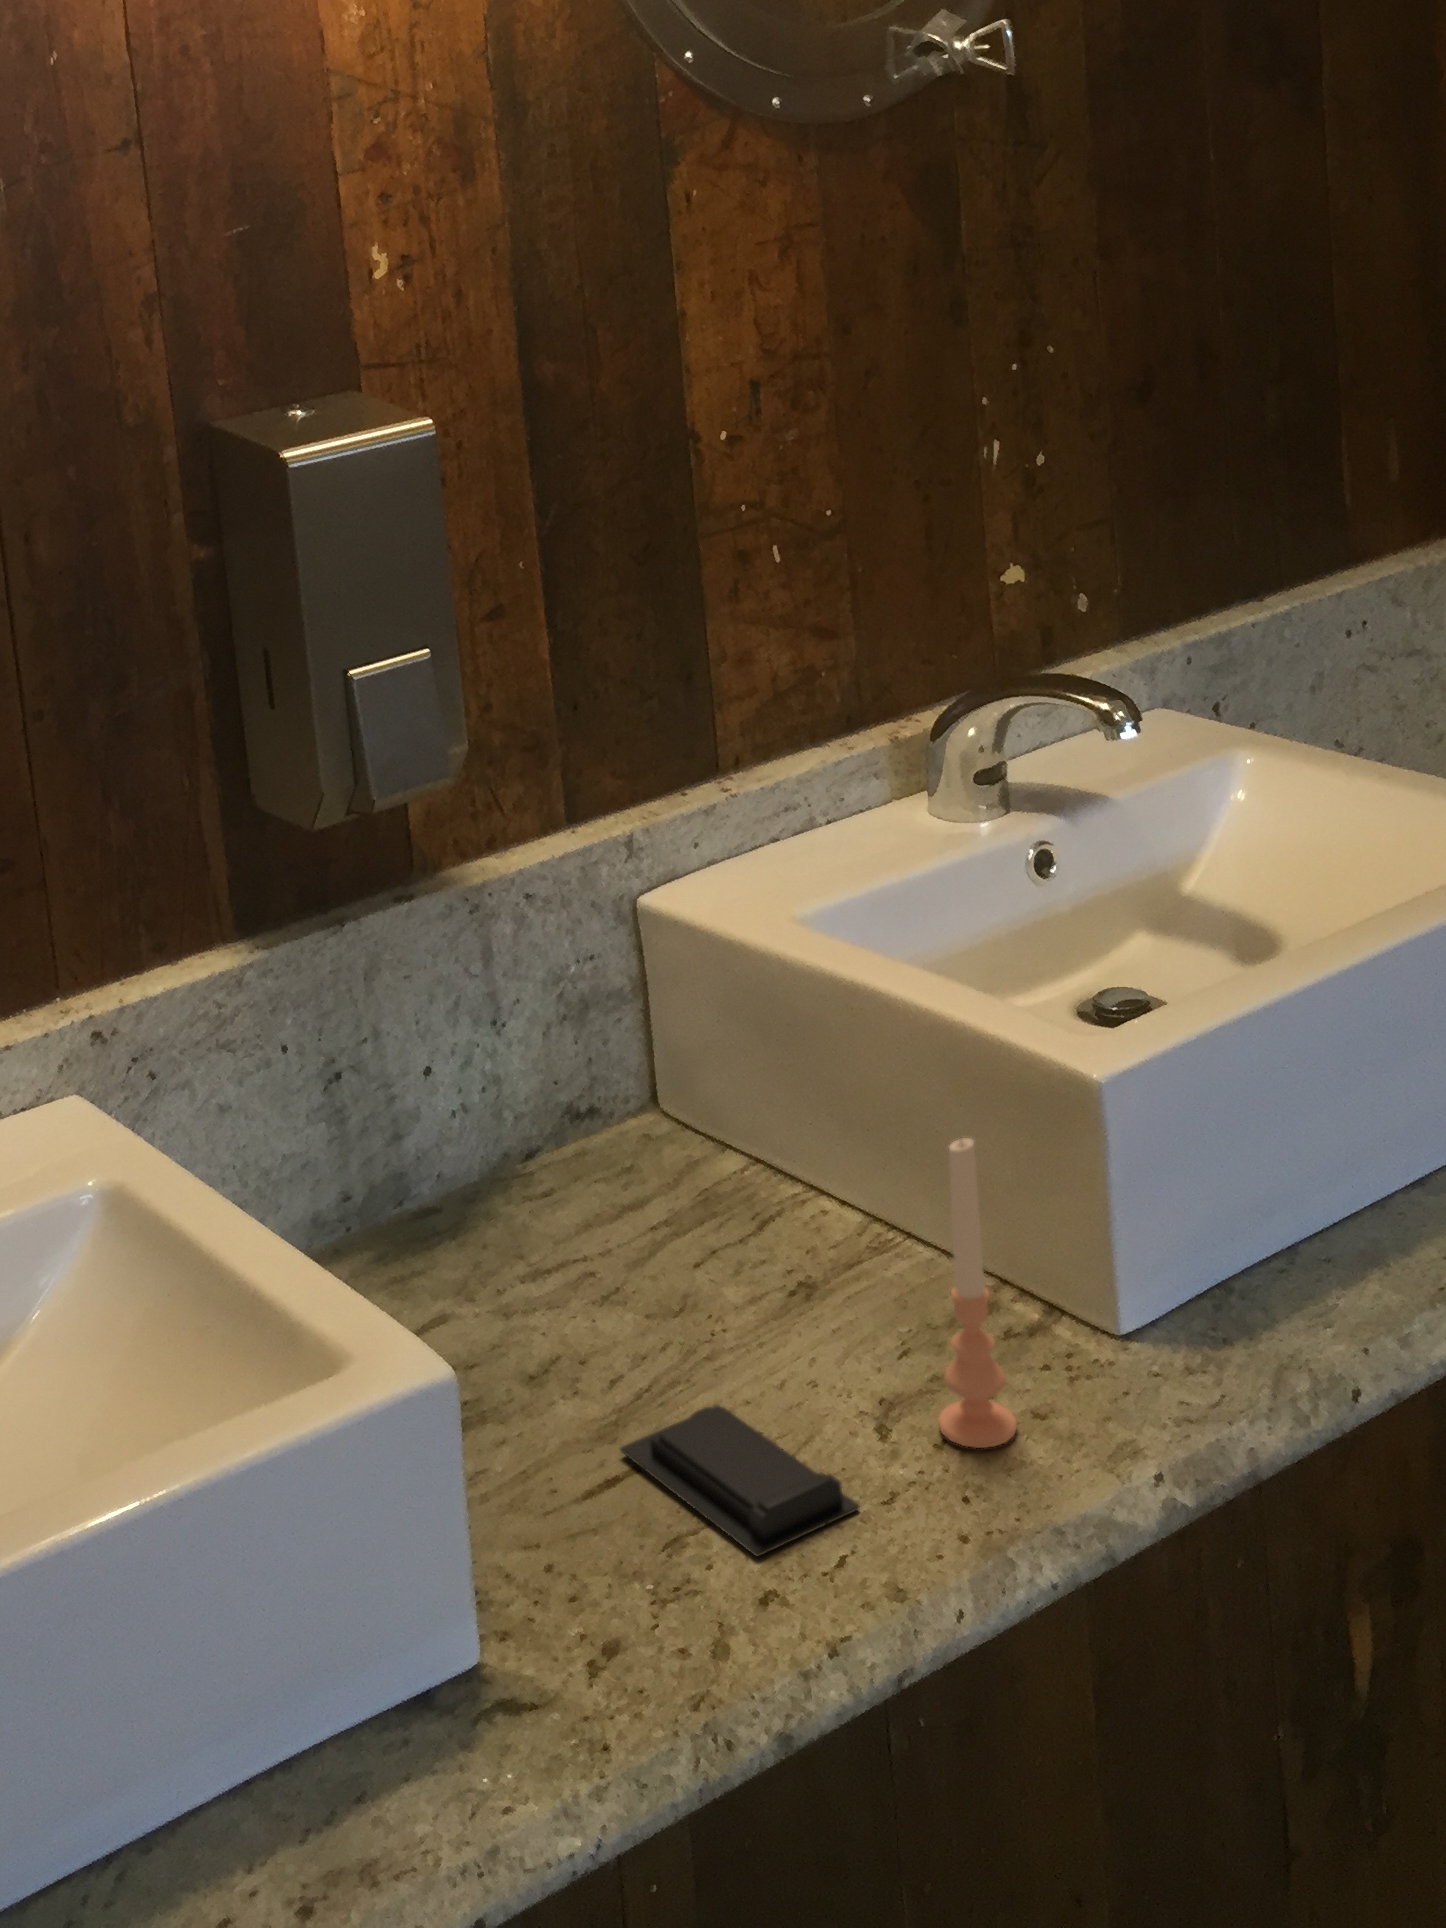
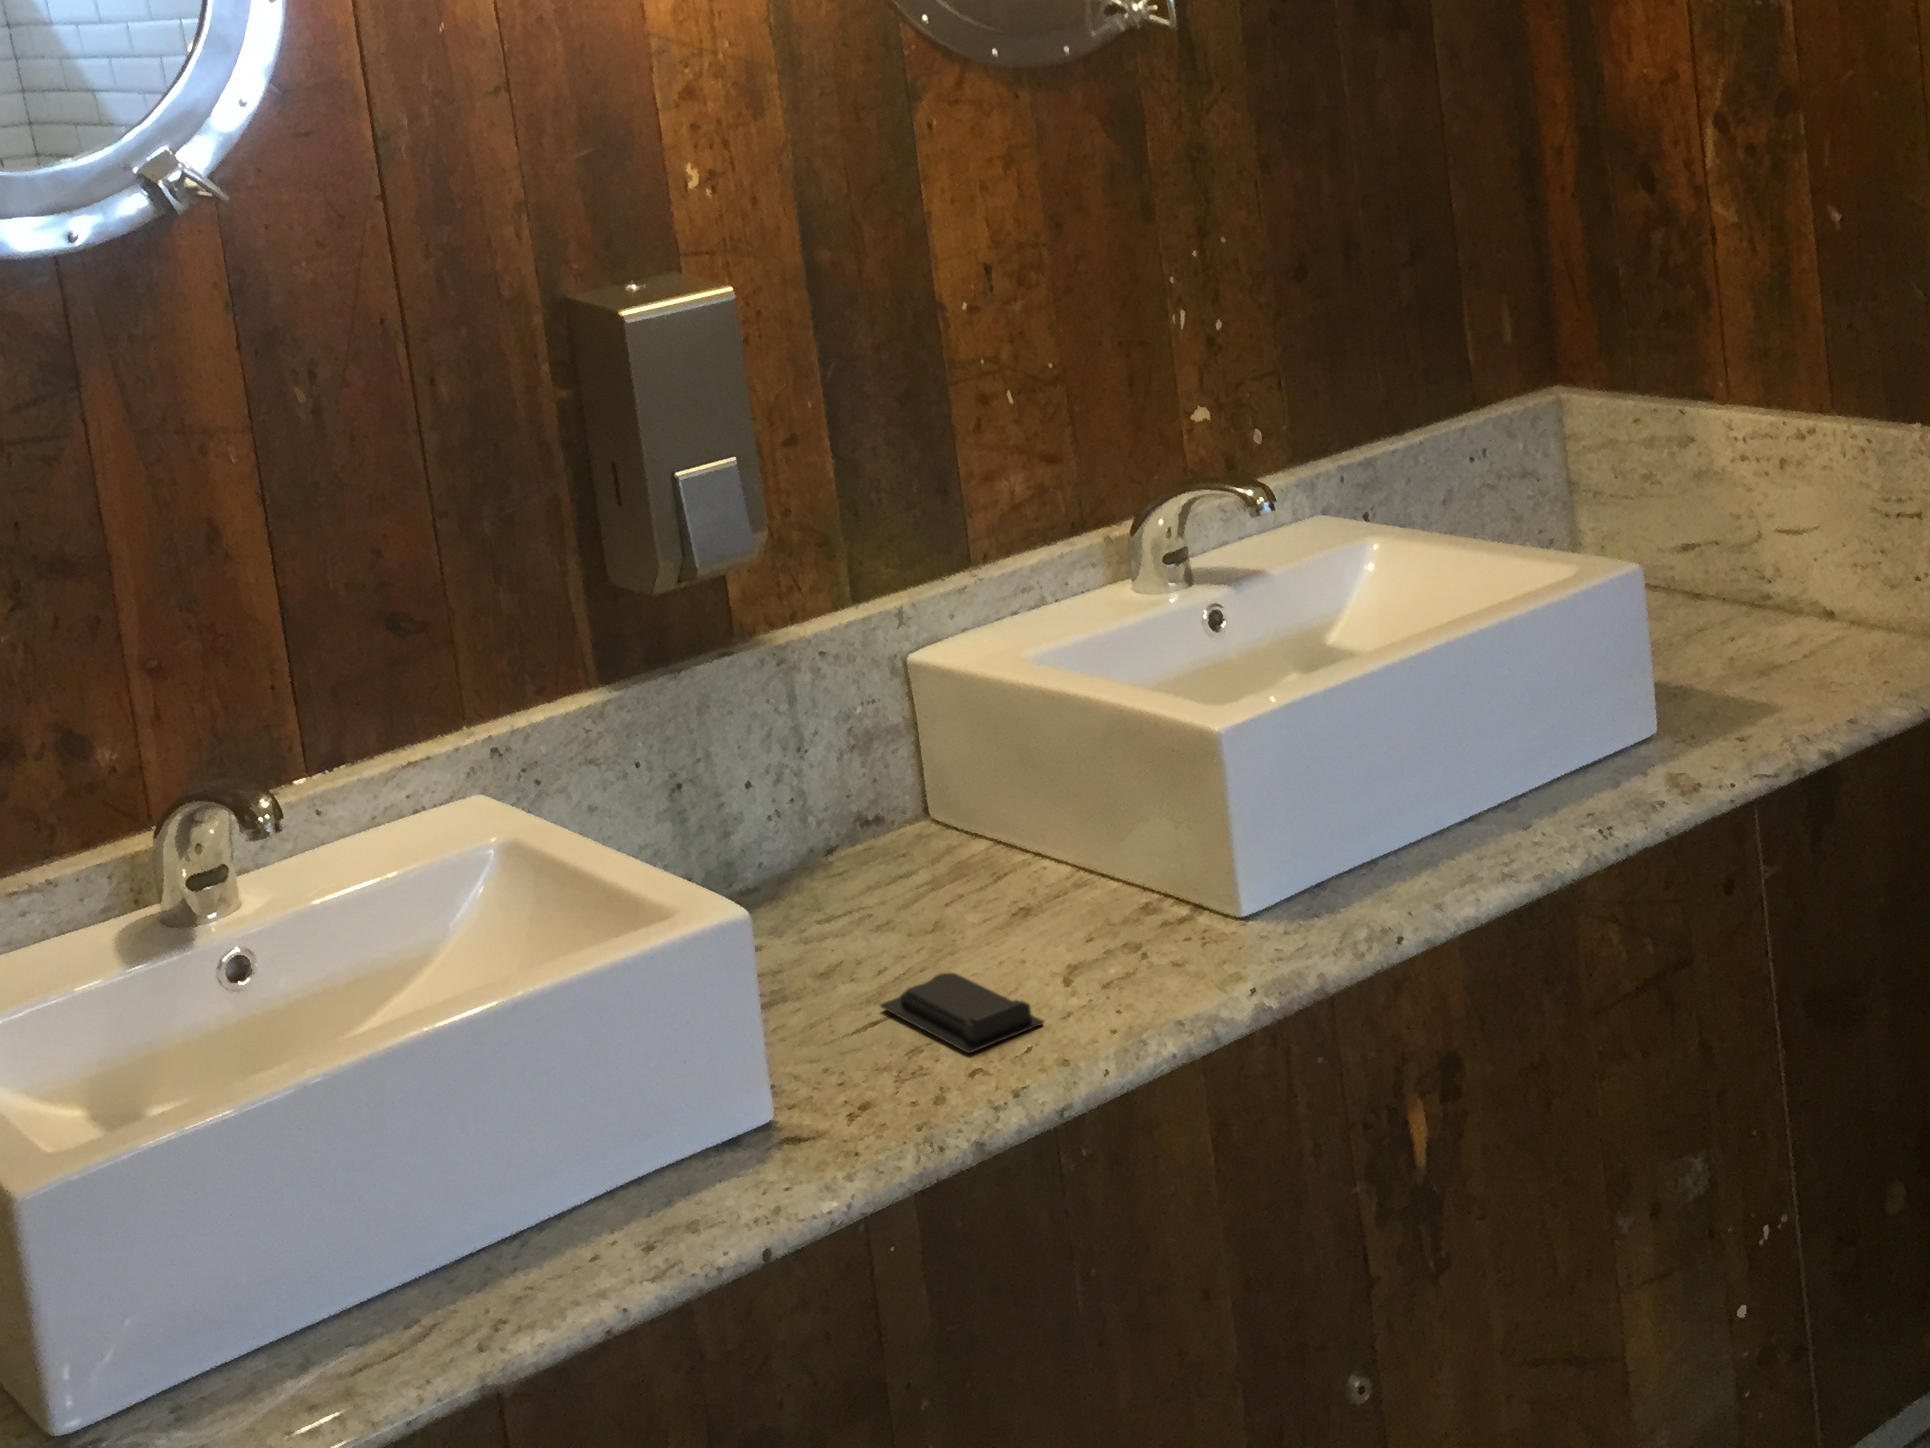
candle: present [938,1138,1017,1448] -> none [1102,763,1160,985]

